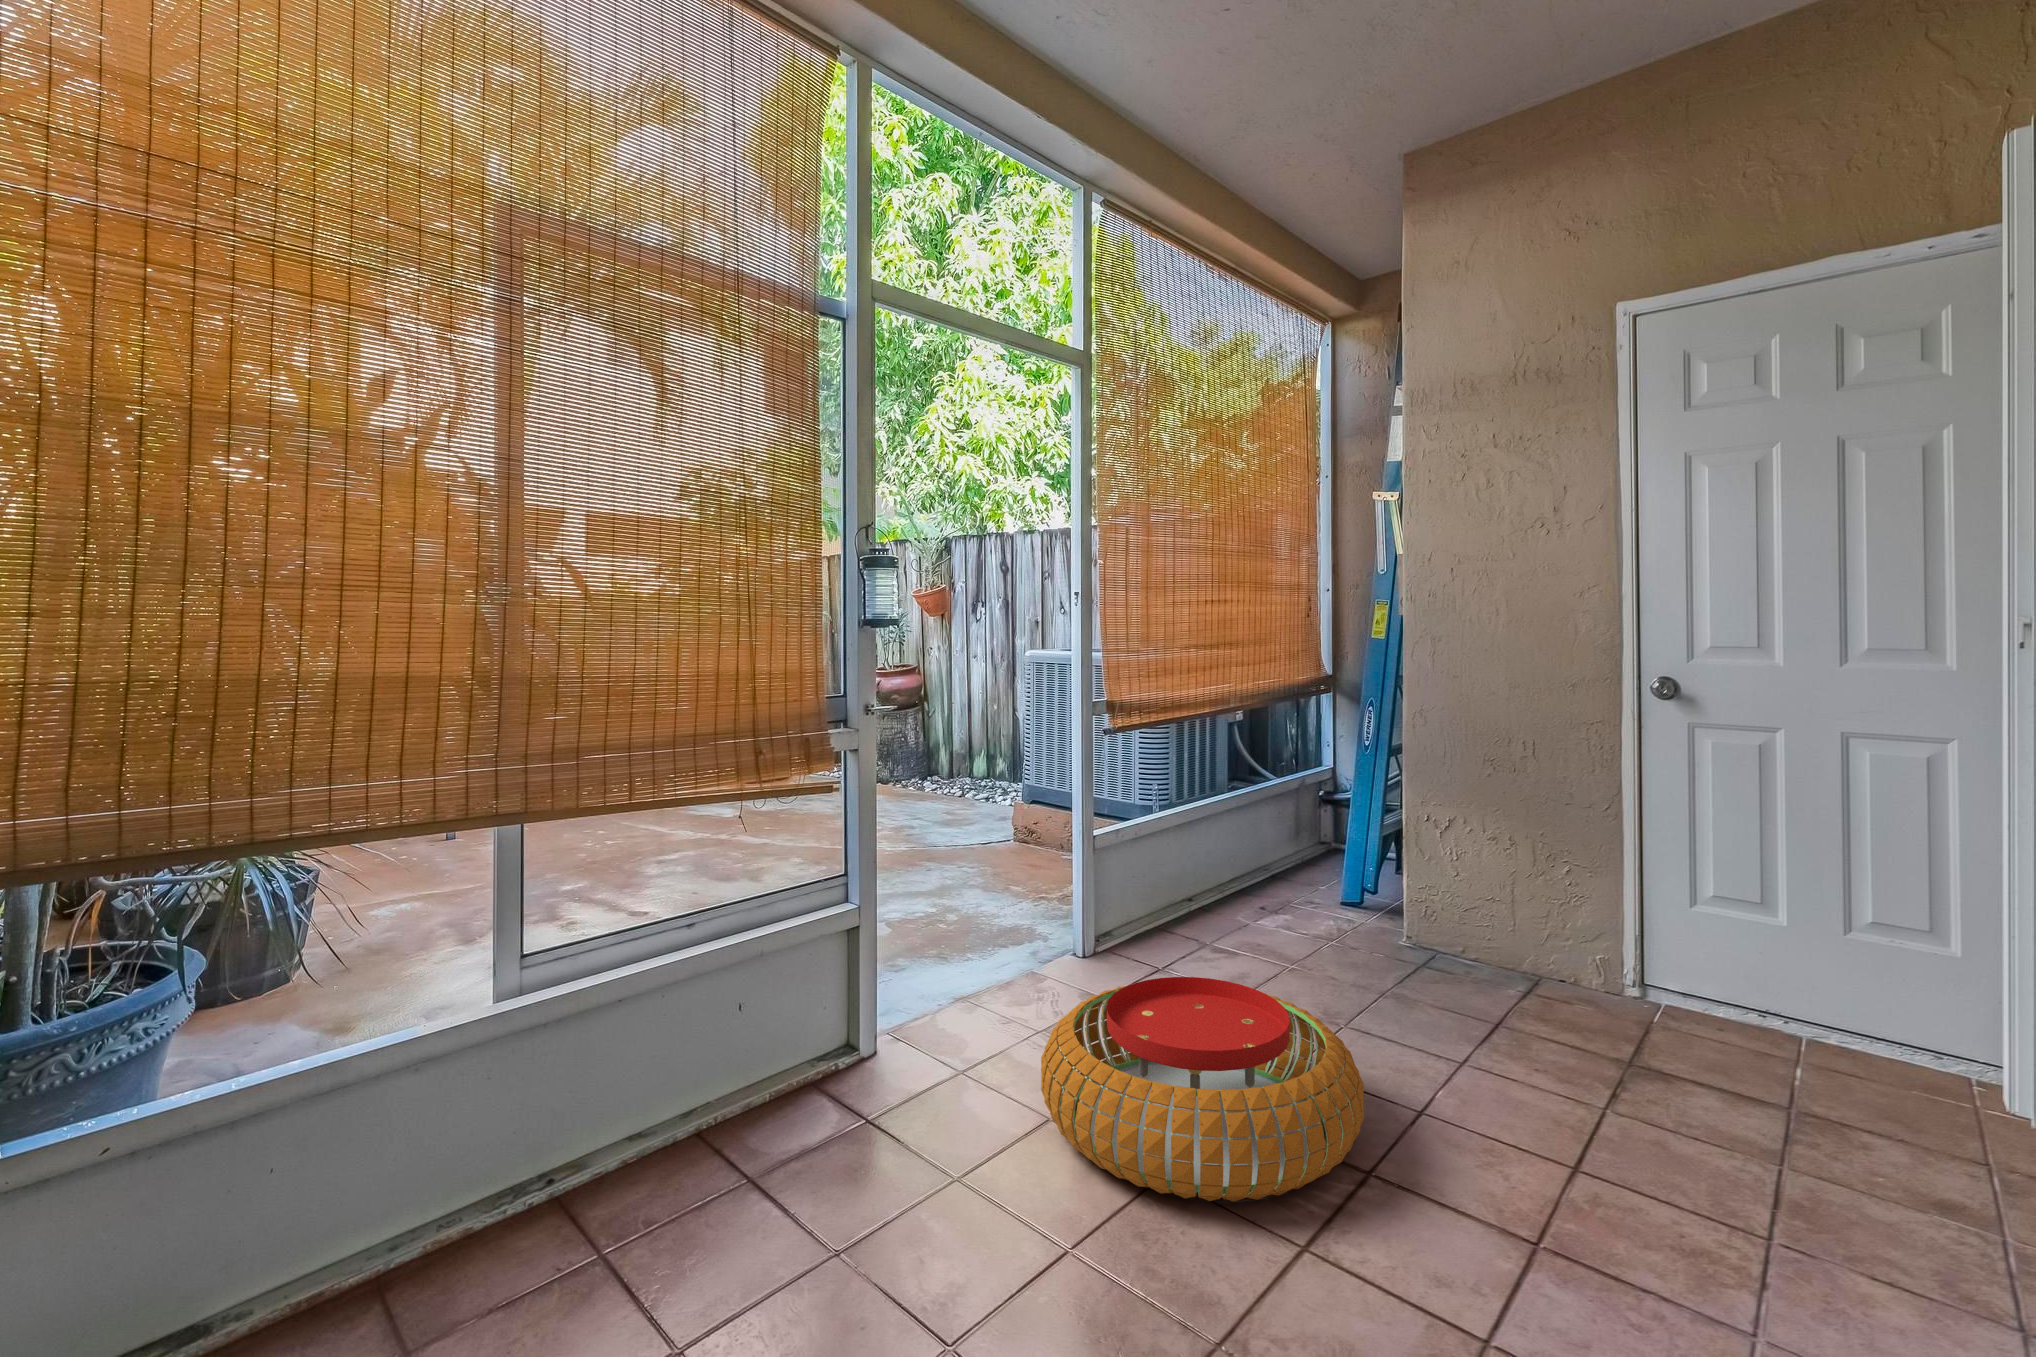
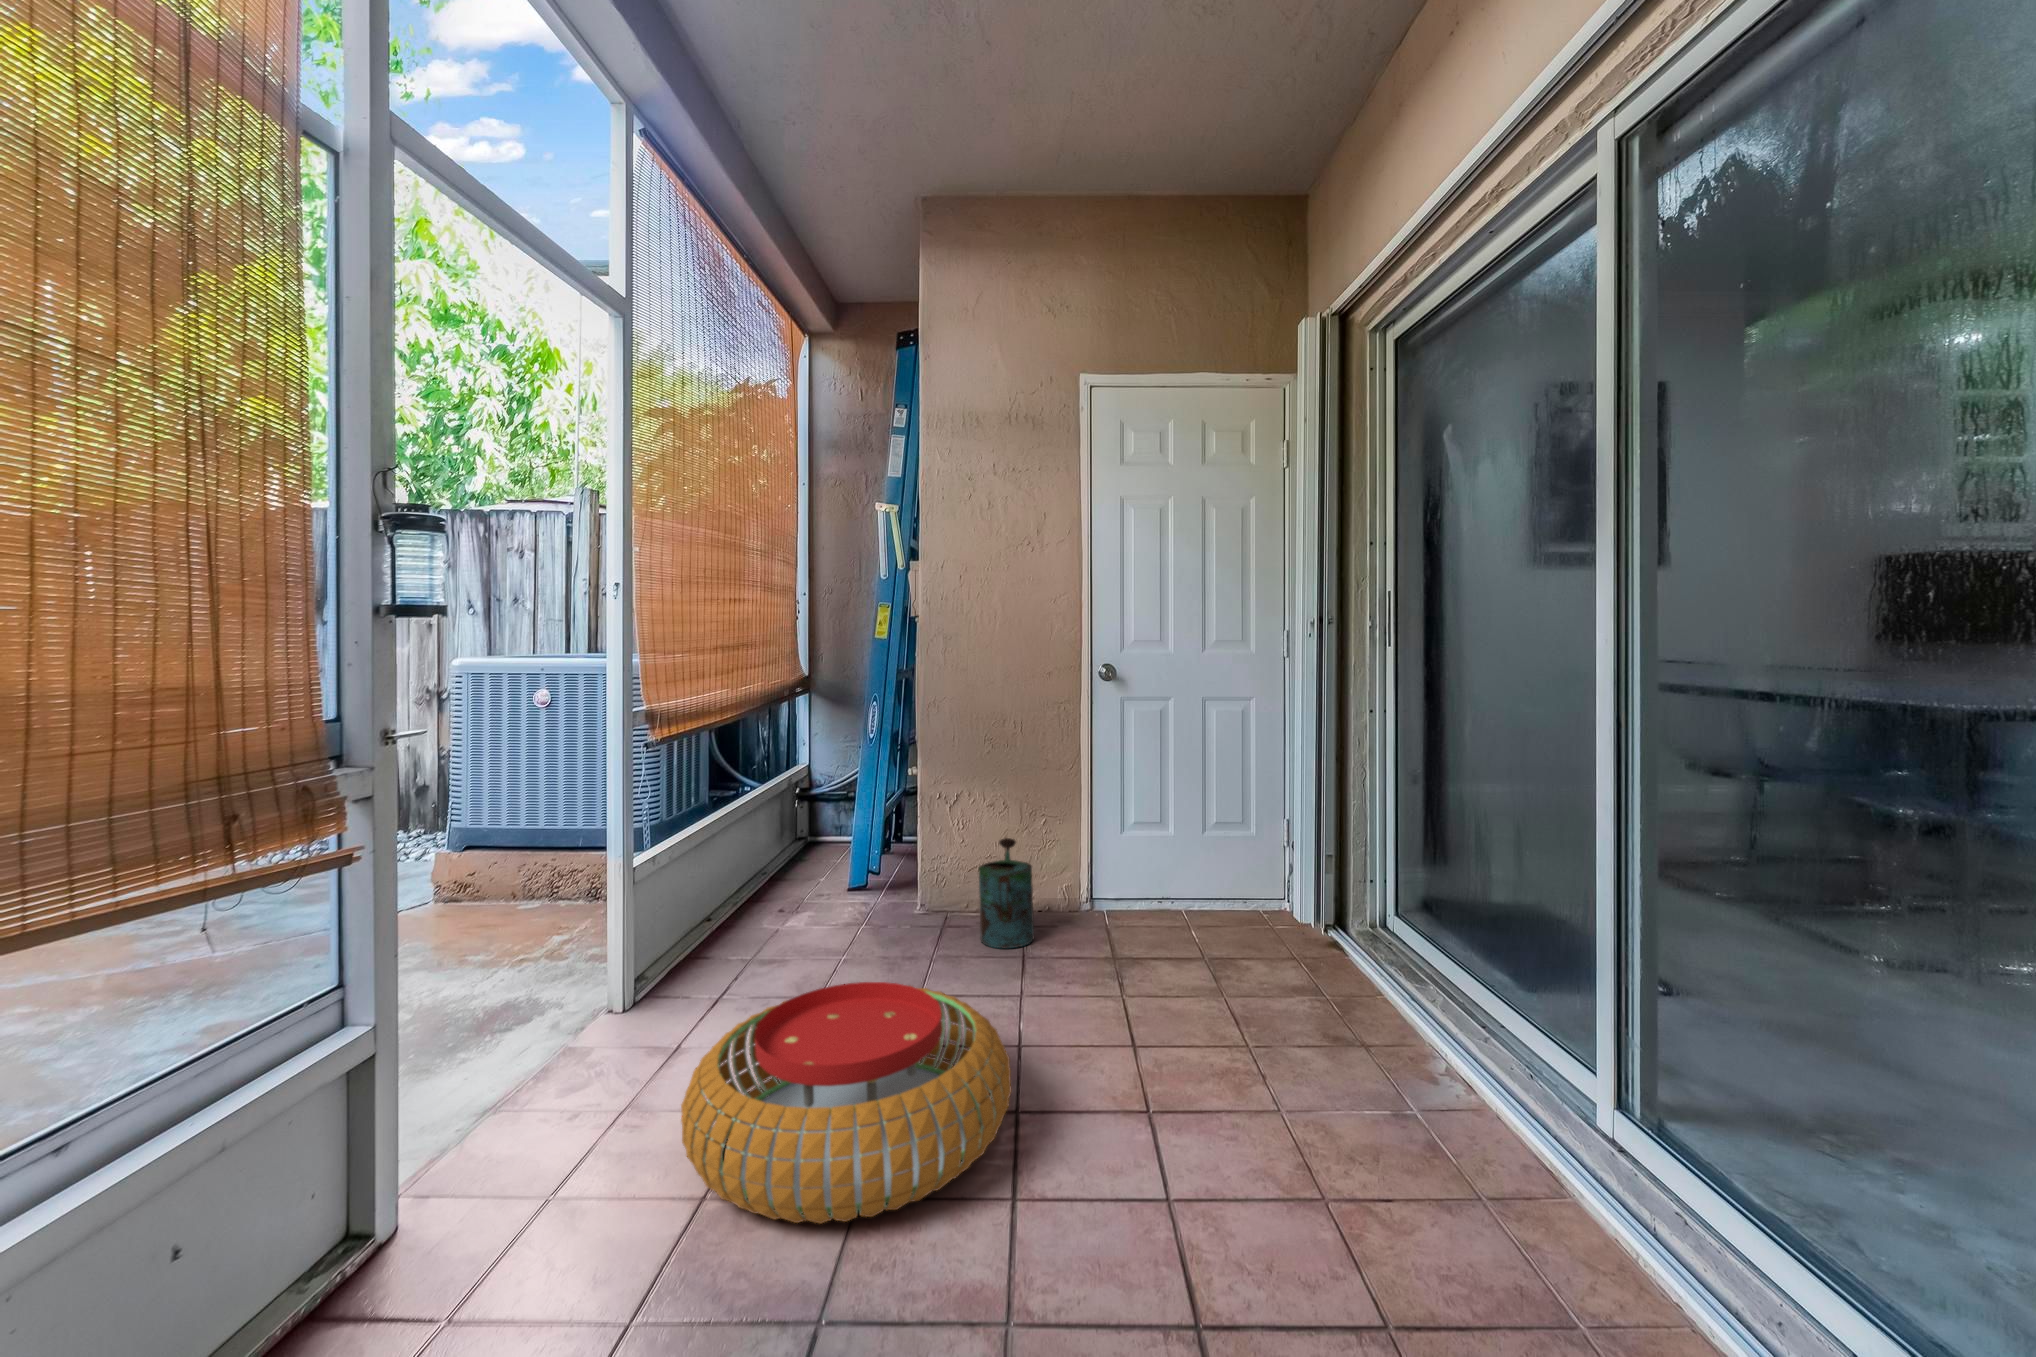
watering can: none [1458,880,1534,1014] -> present [979,838,1034,949]

